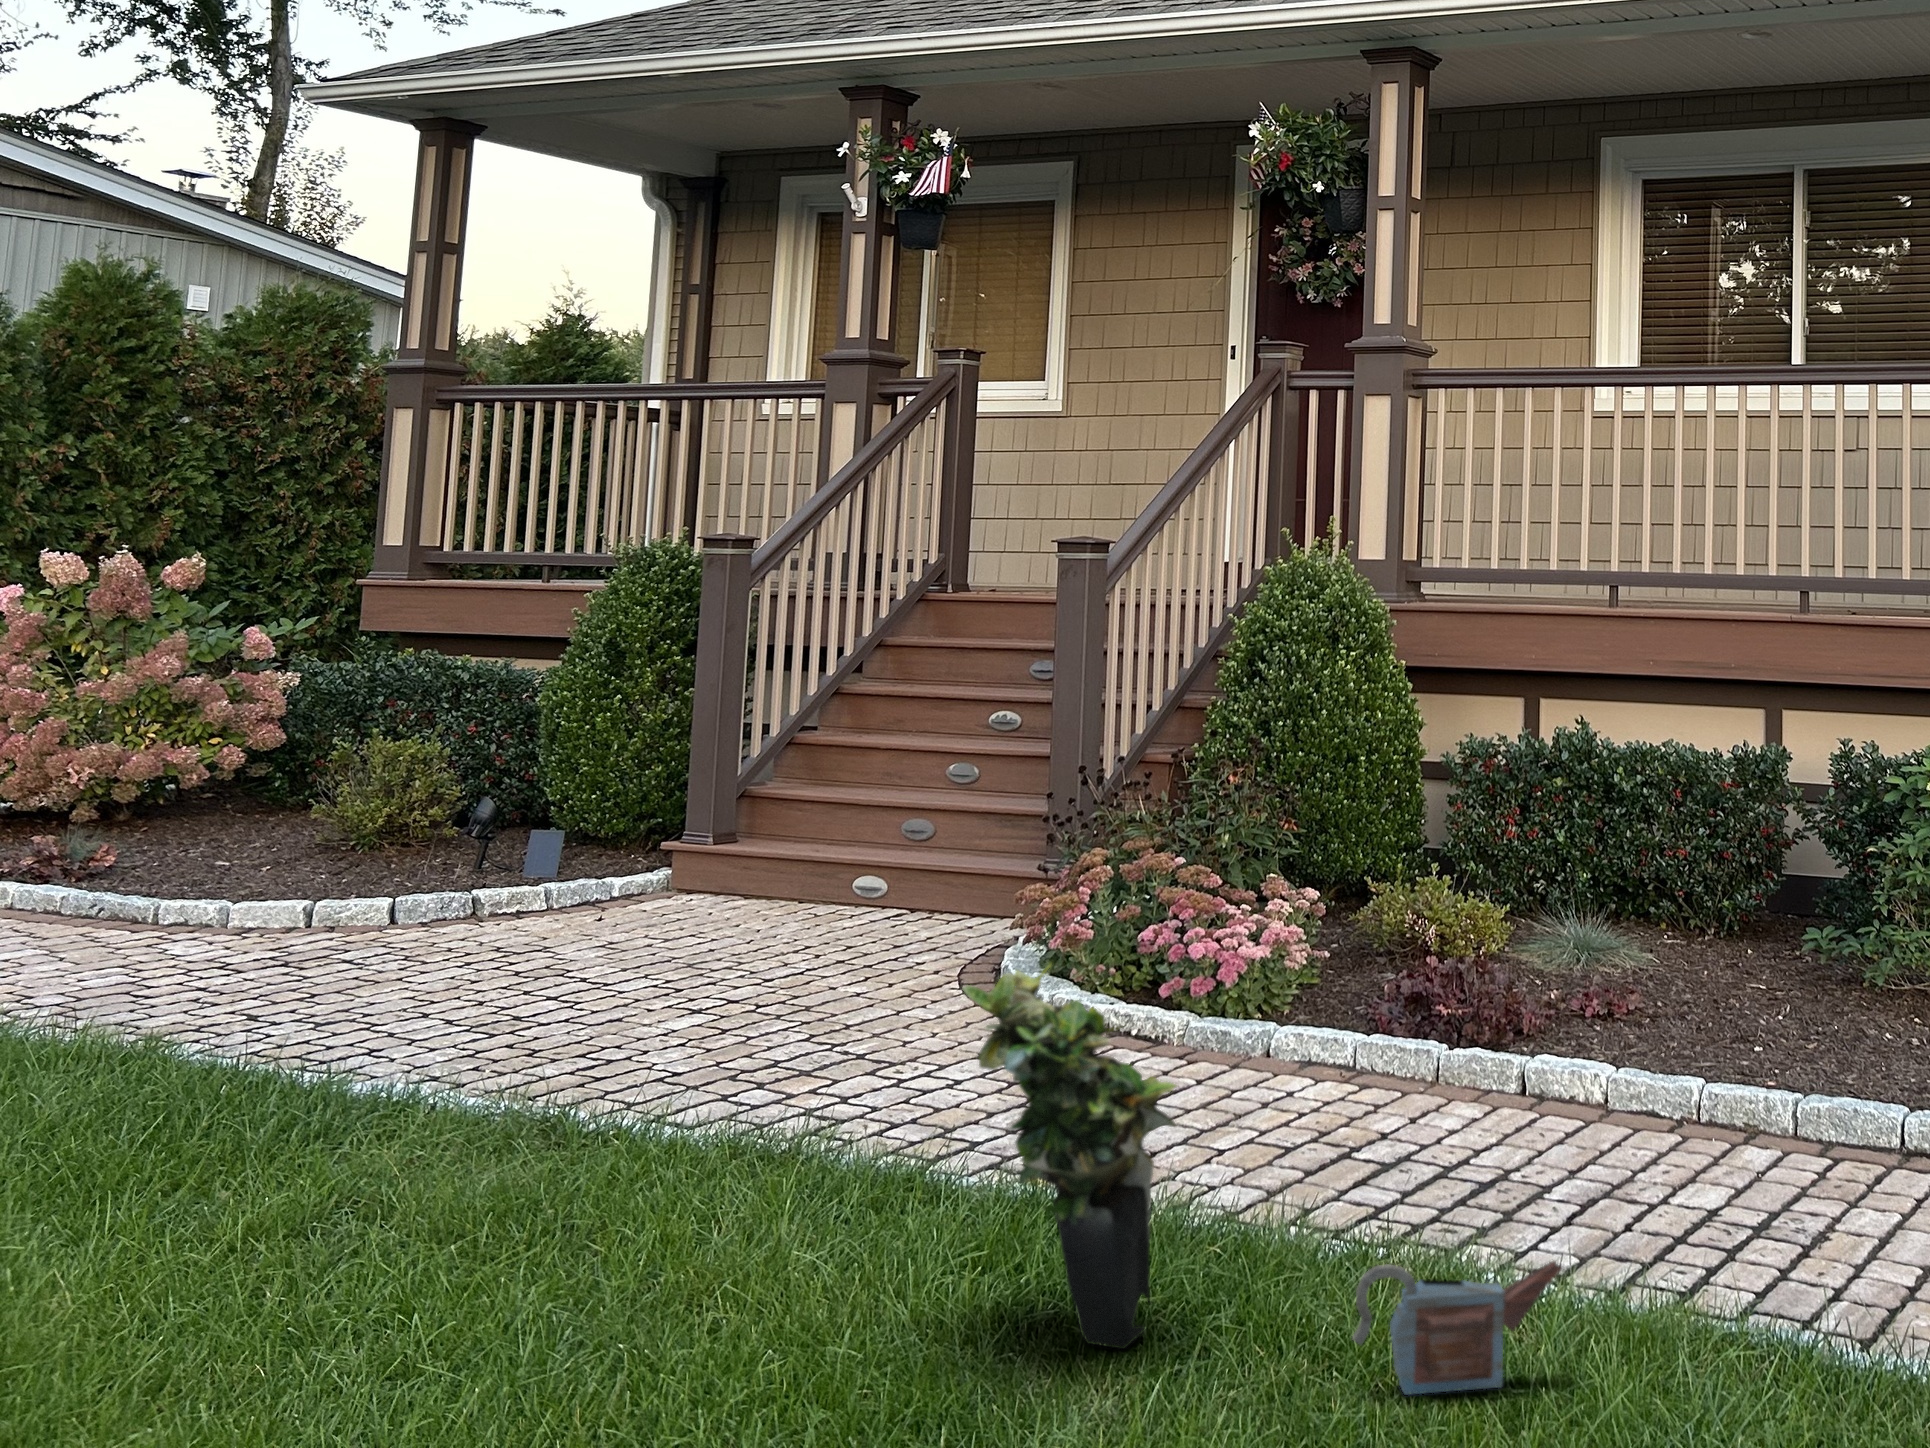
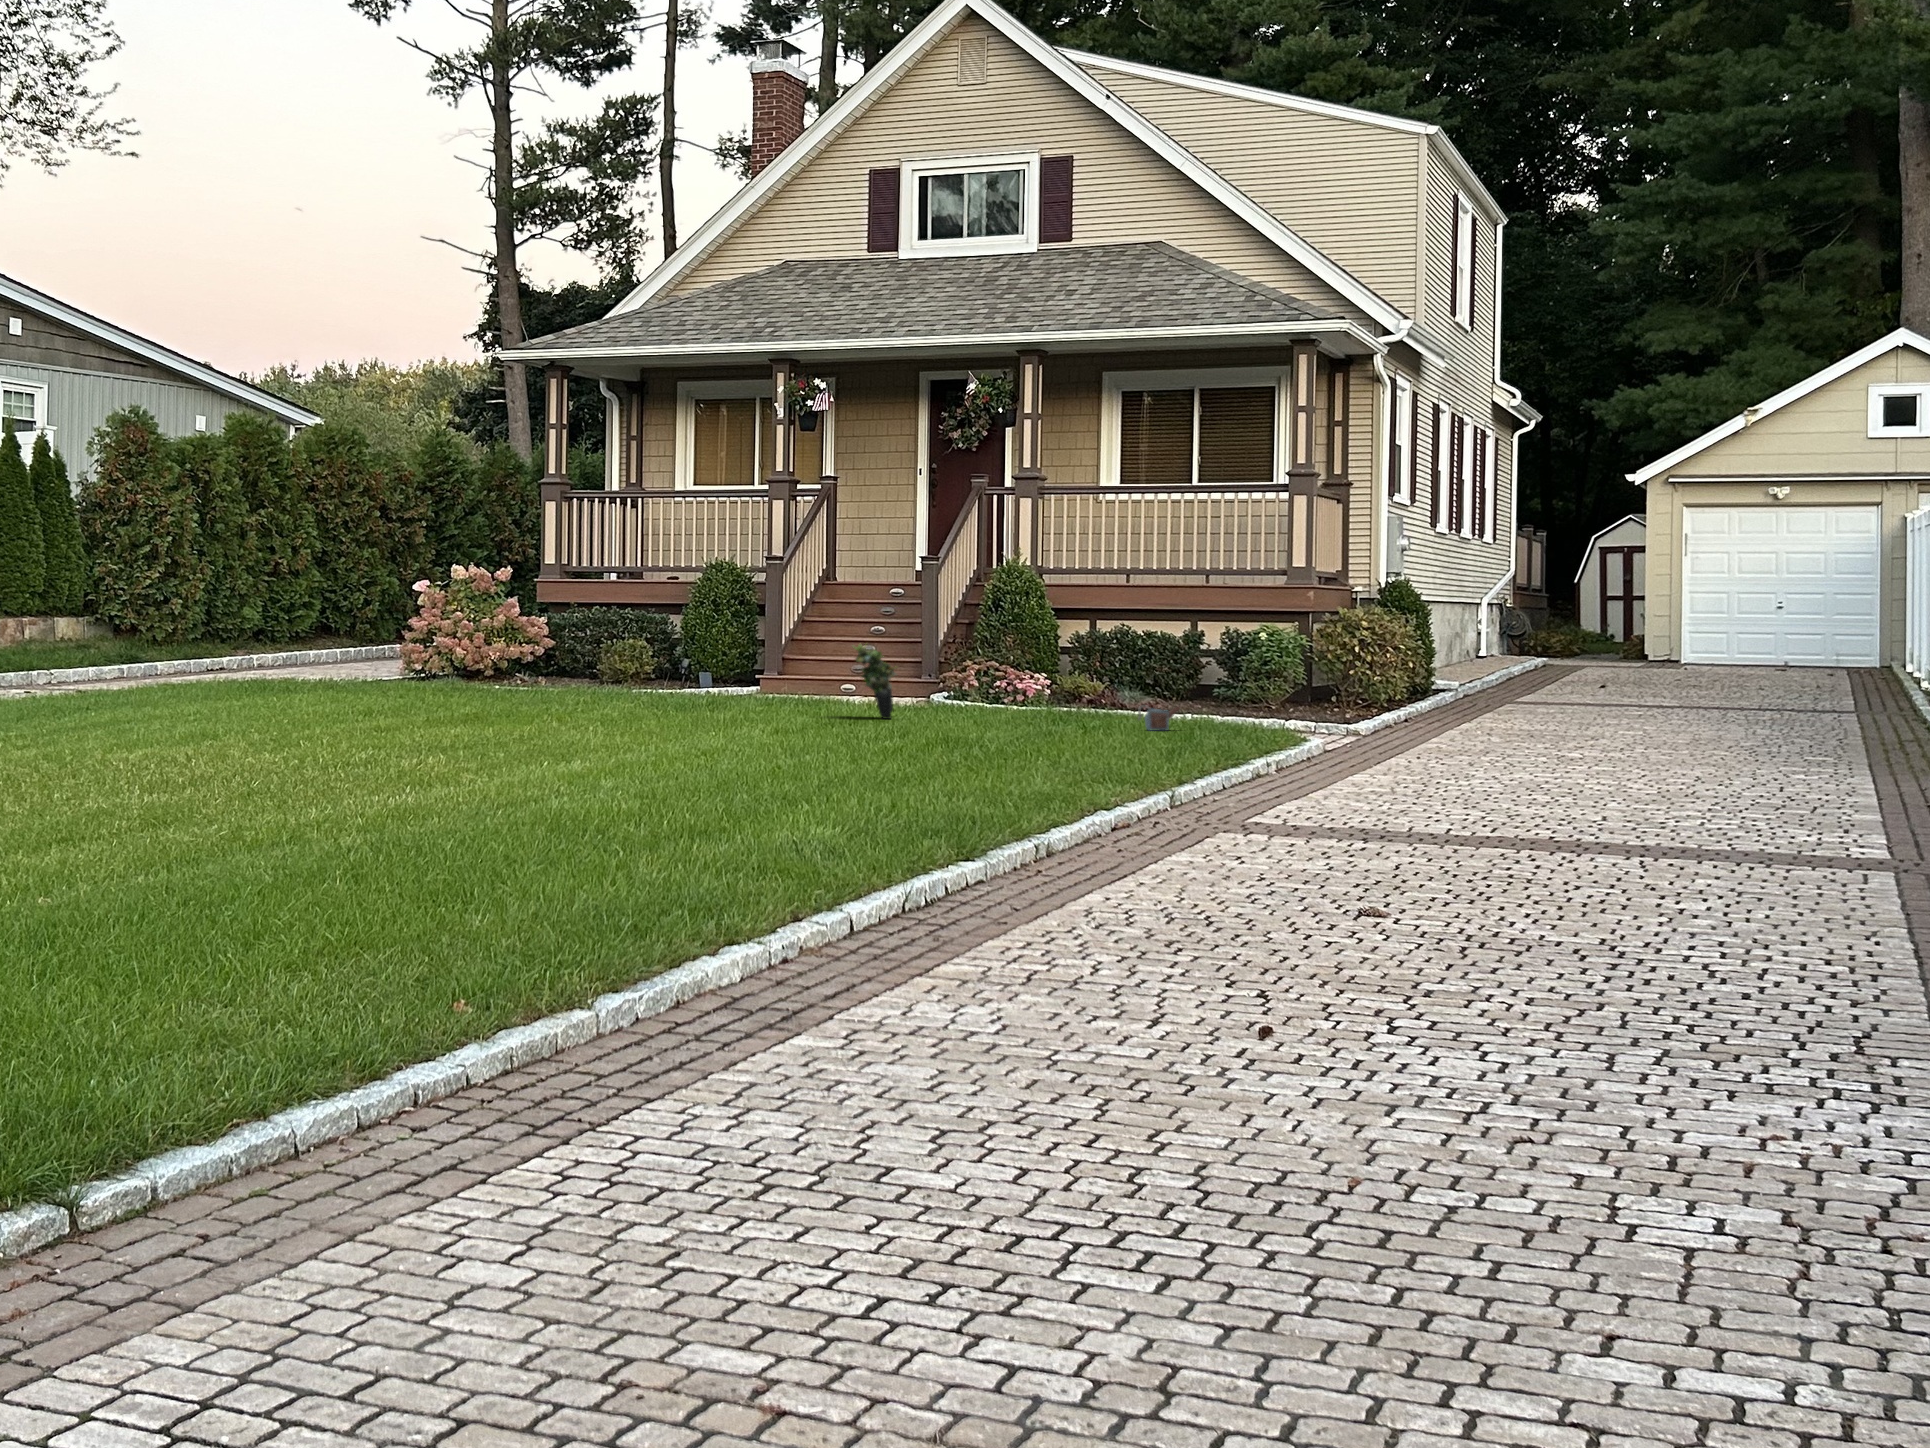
potted plant: present [963,966,1176,1349] -> present [854,644,896,719]

